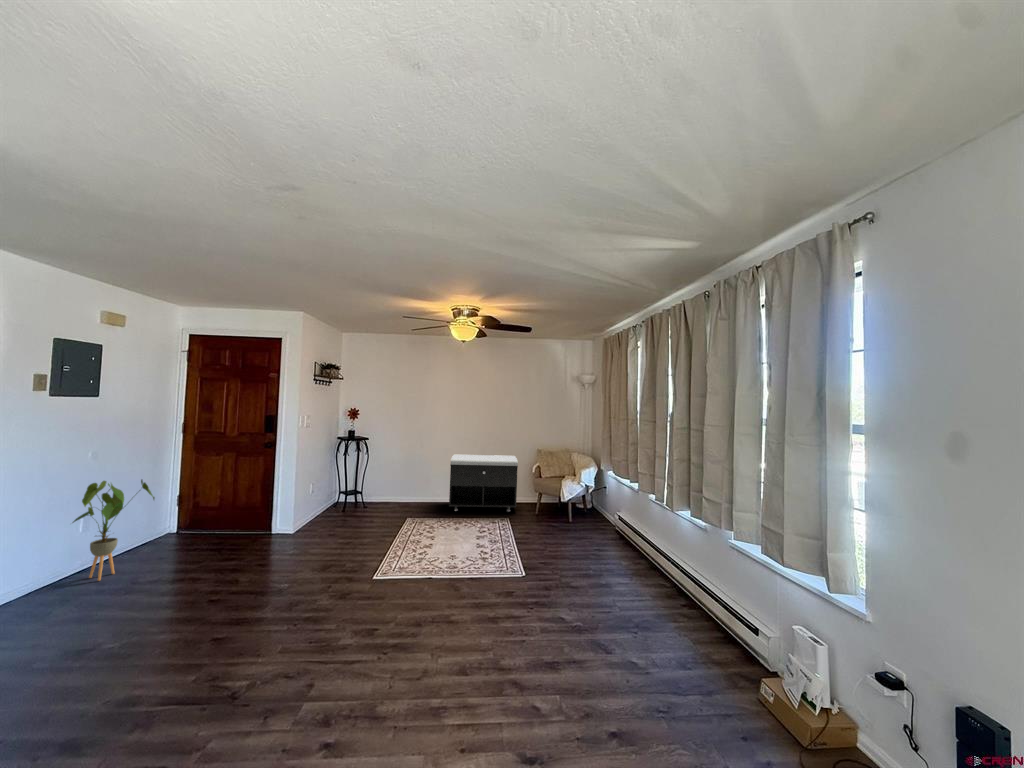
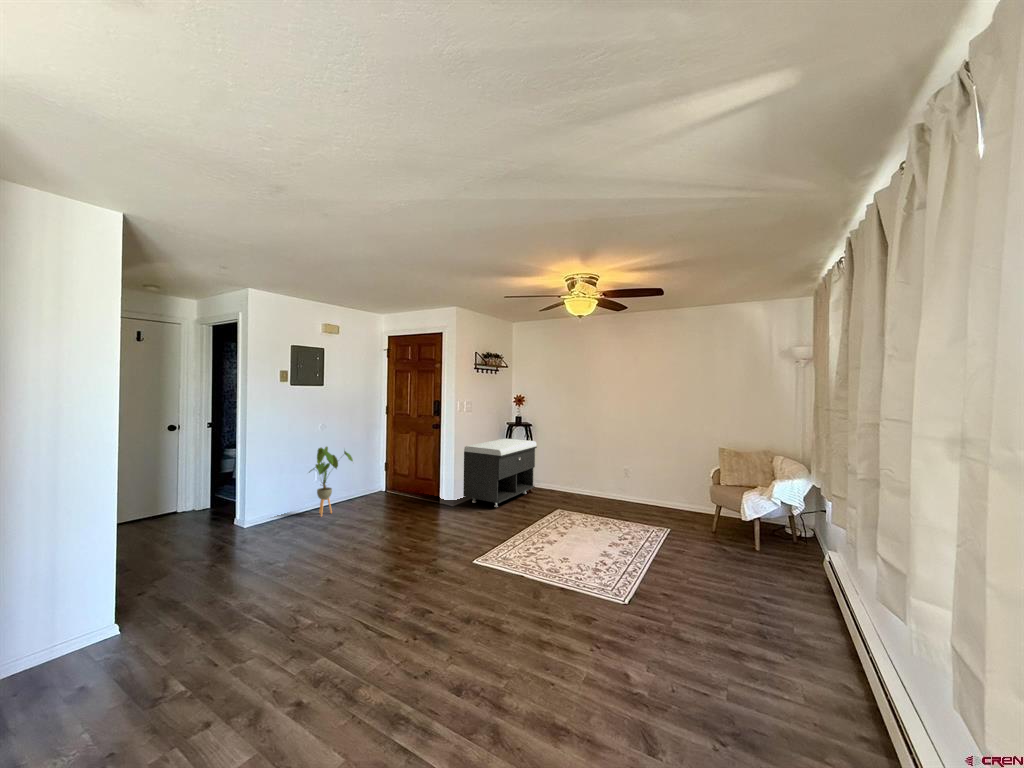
storage bench: present [449,455,518,512] -> present [463,439,537,507]

